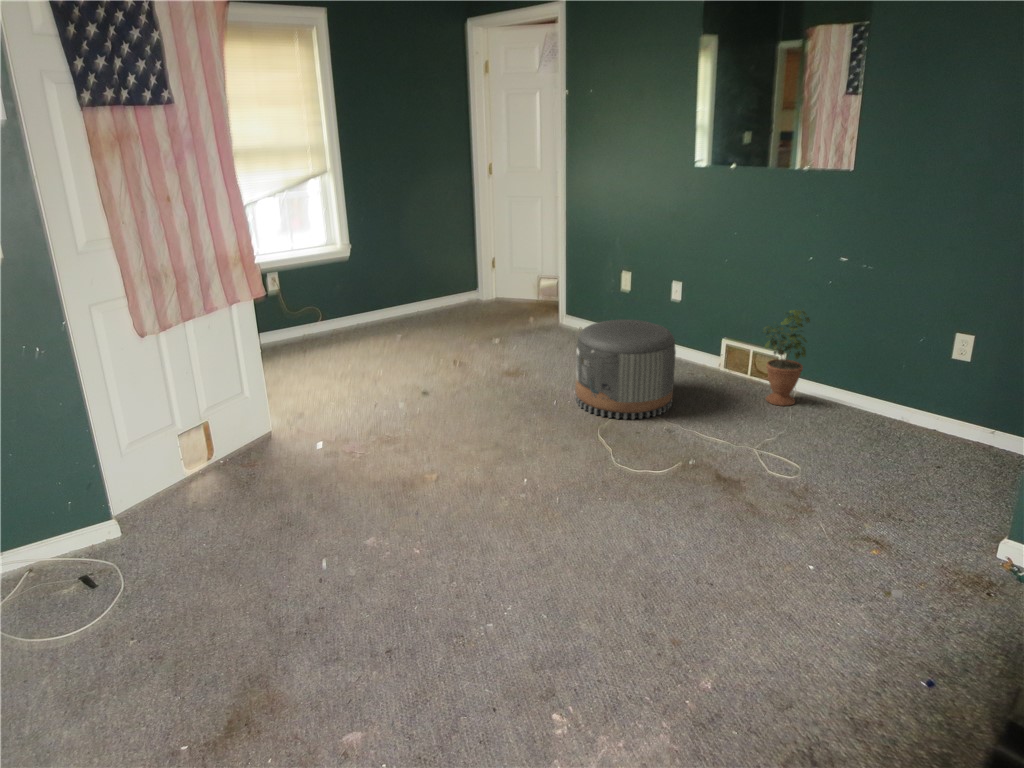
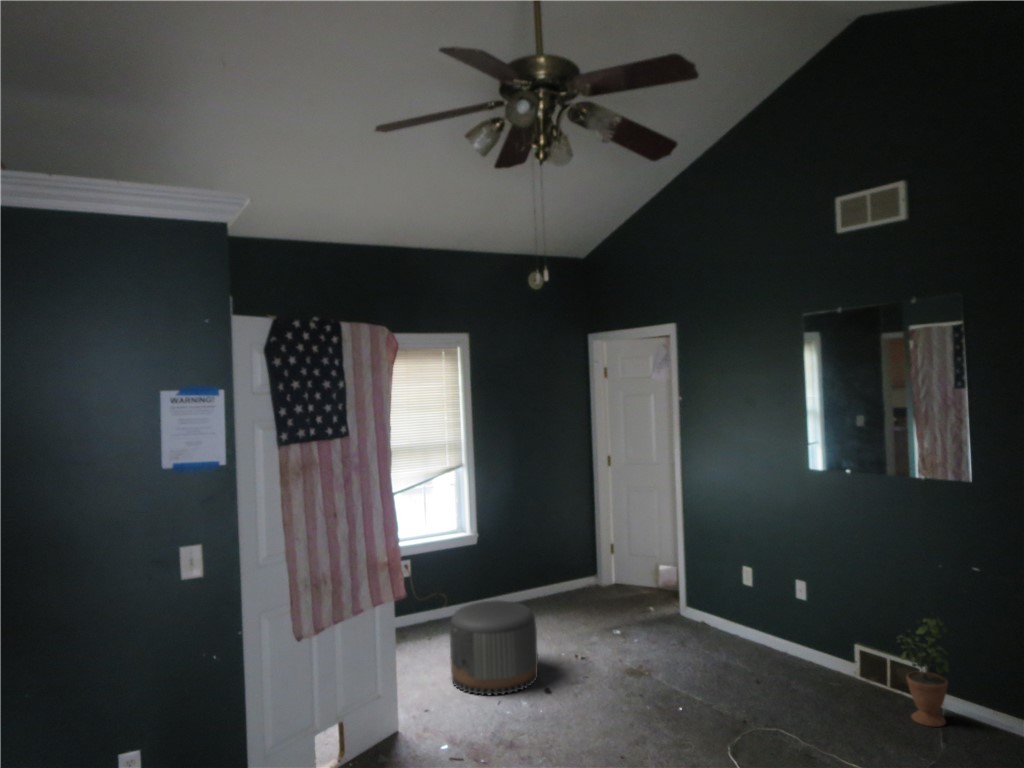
pouf: present [576,320,676,420] -> present [450,600,538,695]

